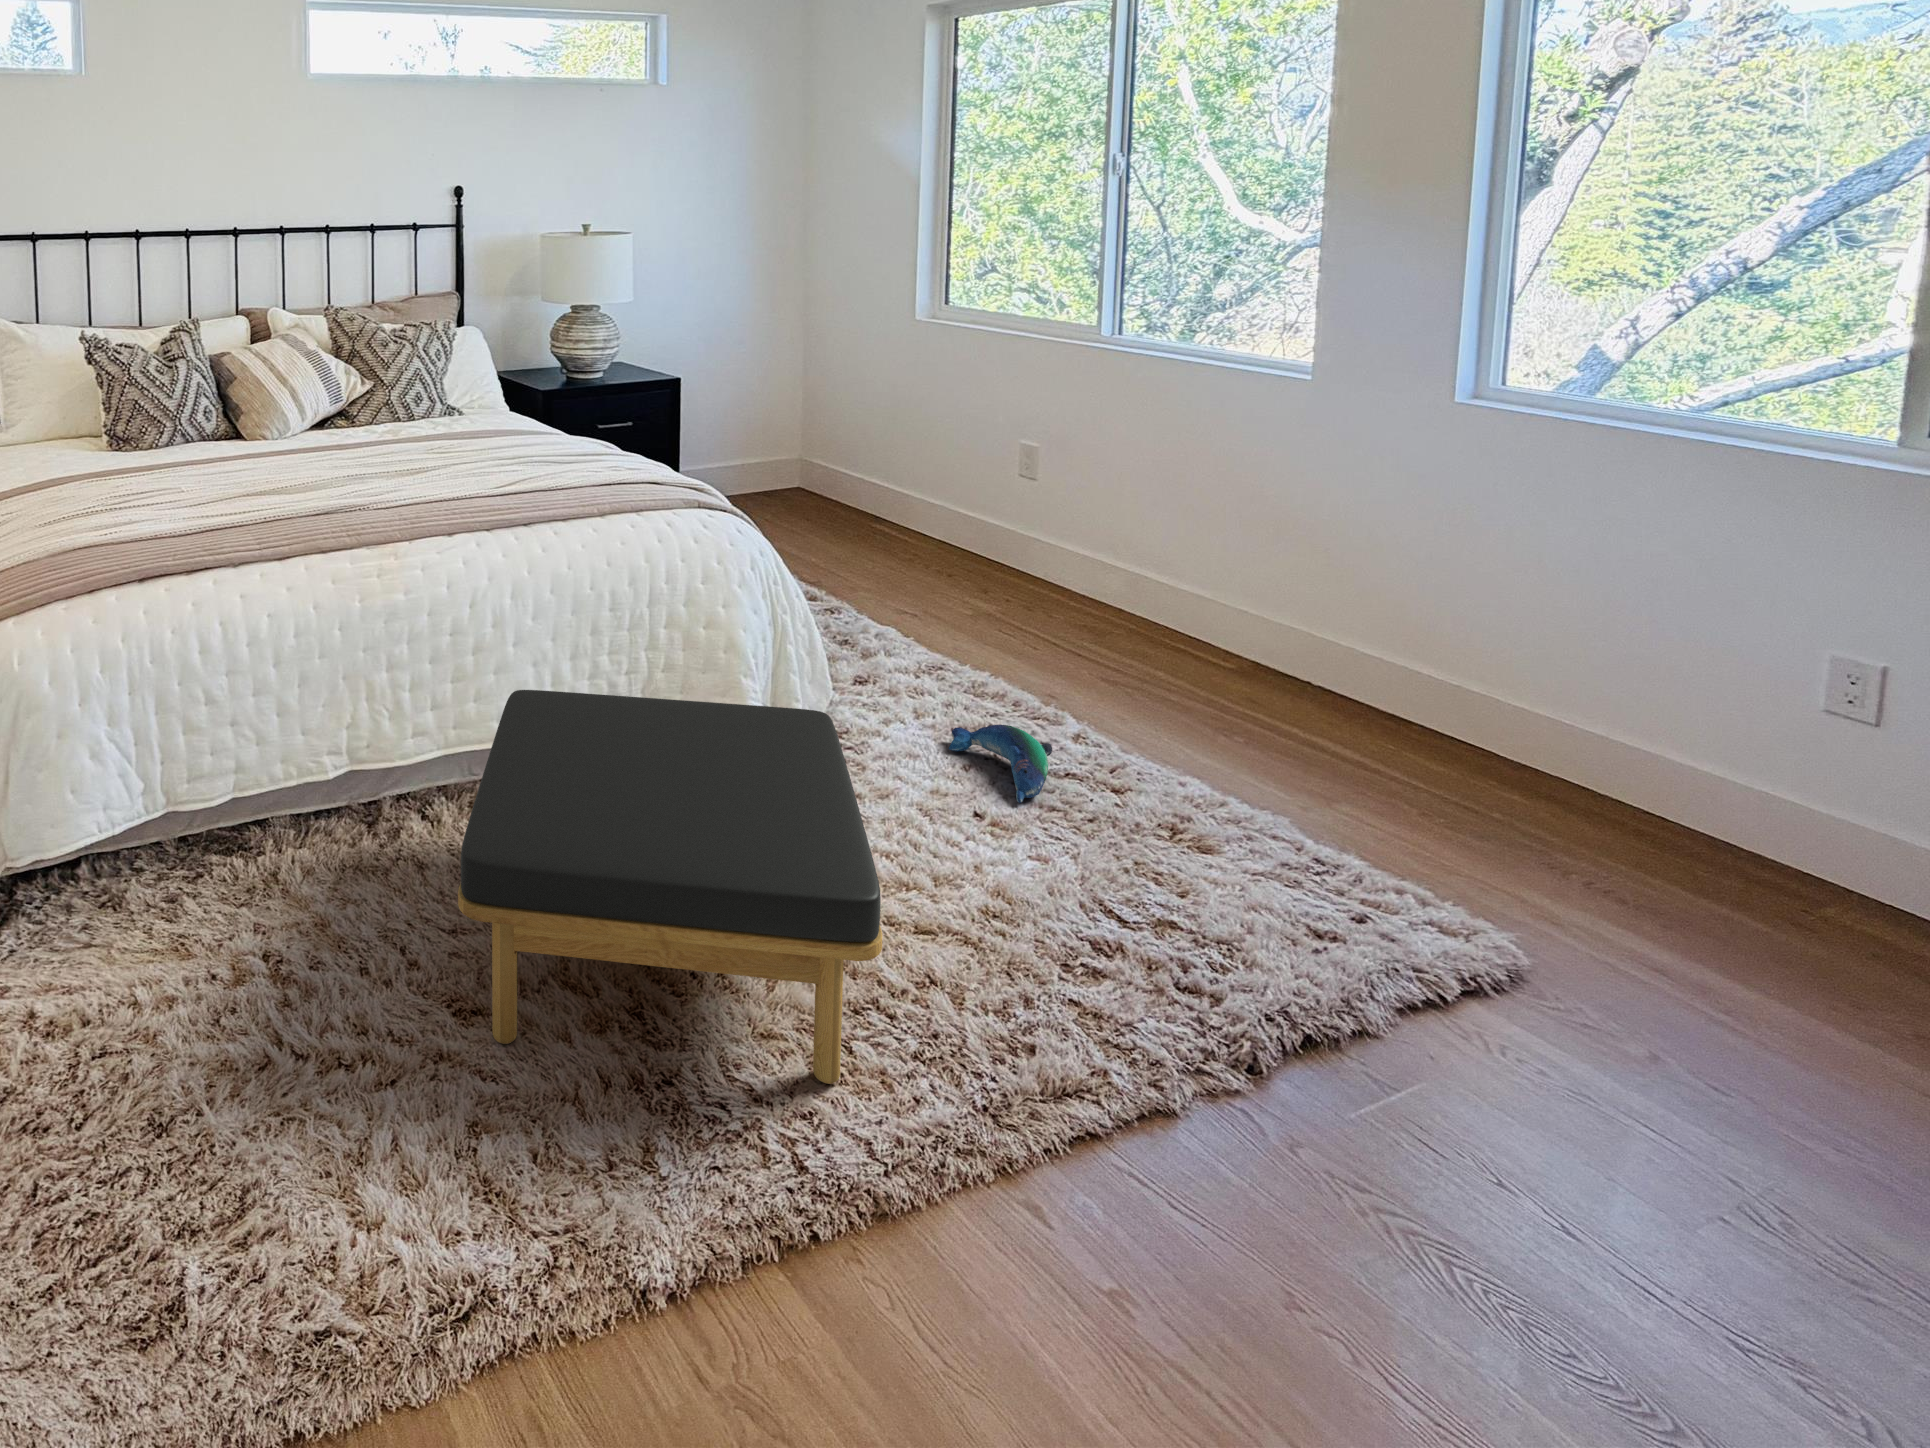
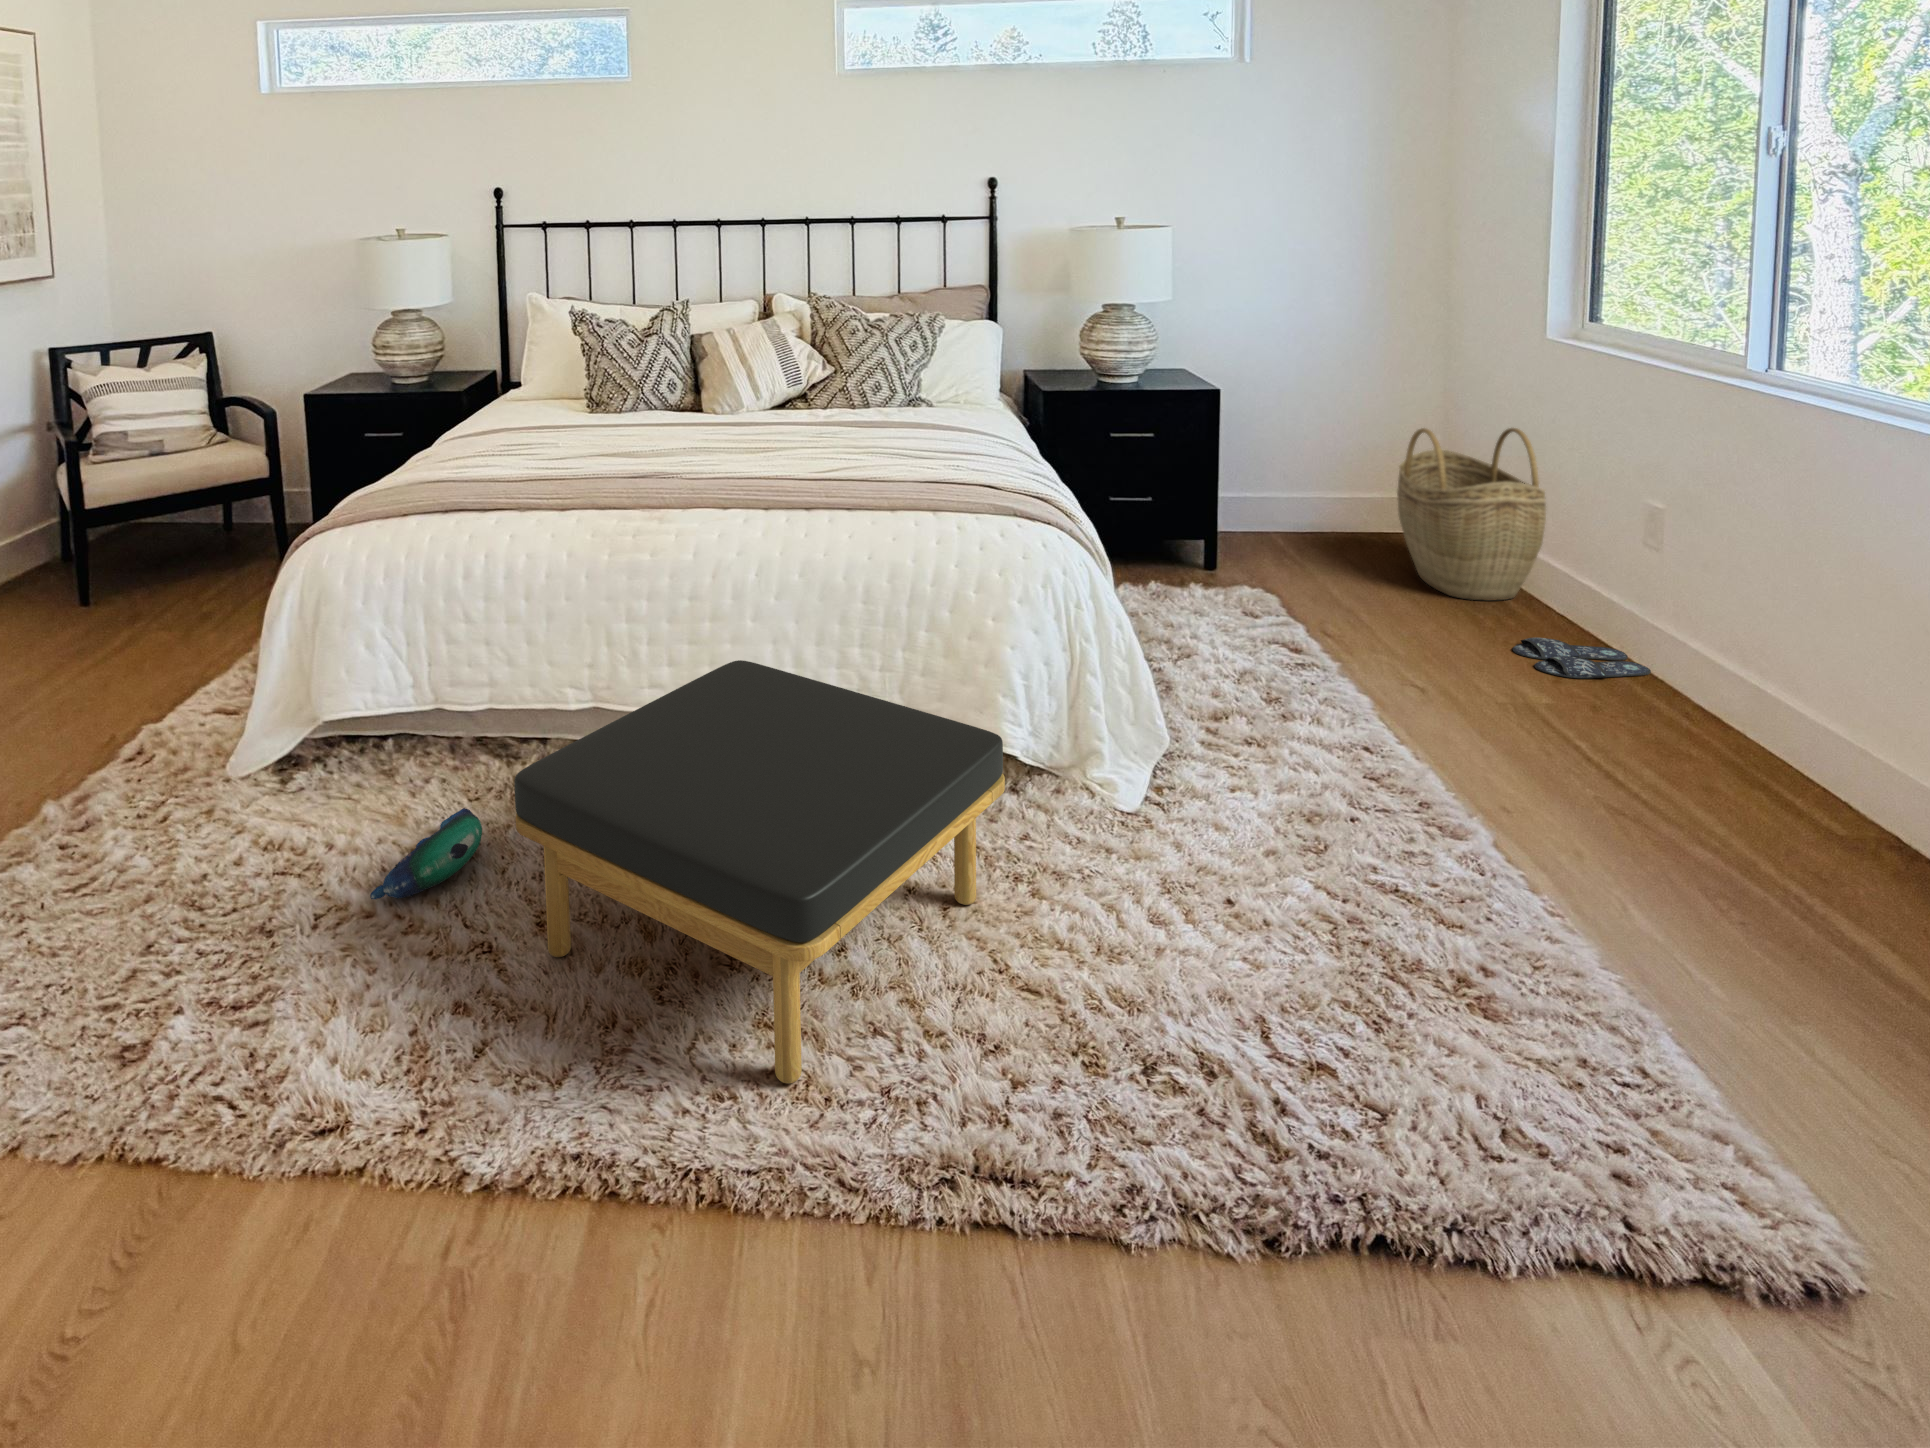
woven basket: none [803,394,922,536] -> present [1397,428,1546,601]
slippers: none [937,559,1031,587] -> present [1513,638,1651,679]
plush toy: present [949,725,1052,803] -> present [370,808,482,900]

